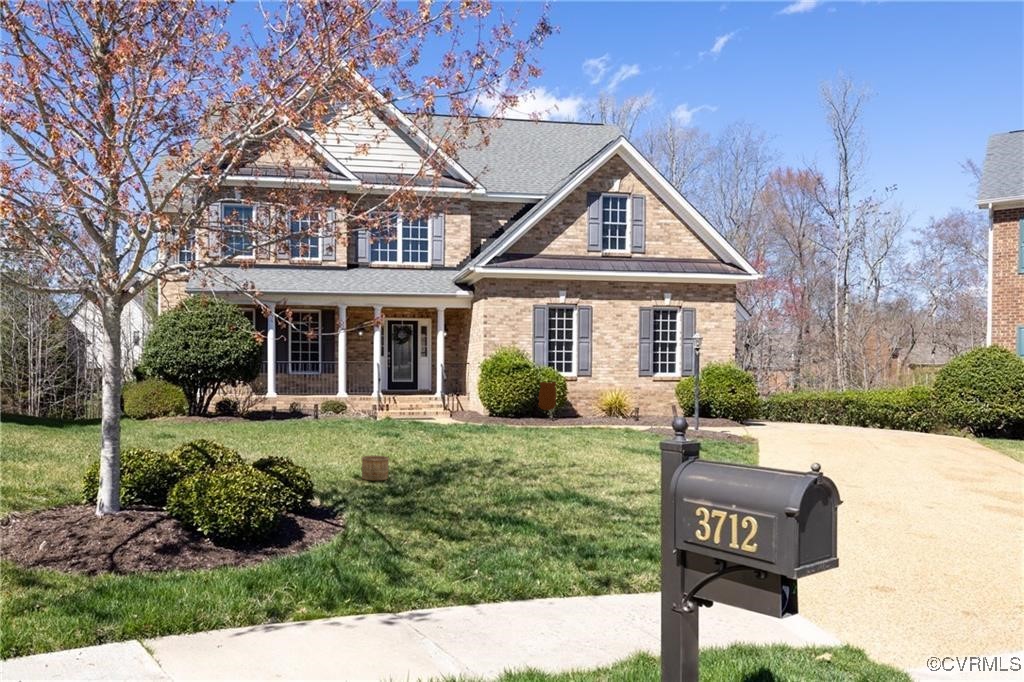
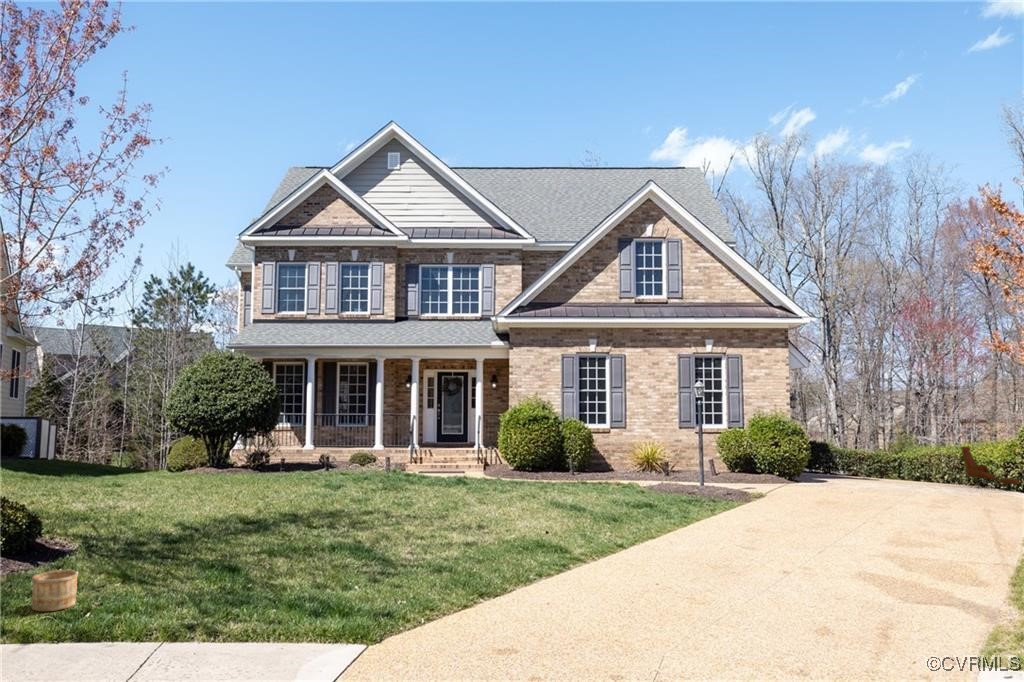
lounge chair: present [538,382,557,418] -> present [961,447,1020,490]

